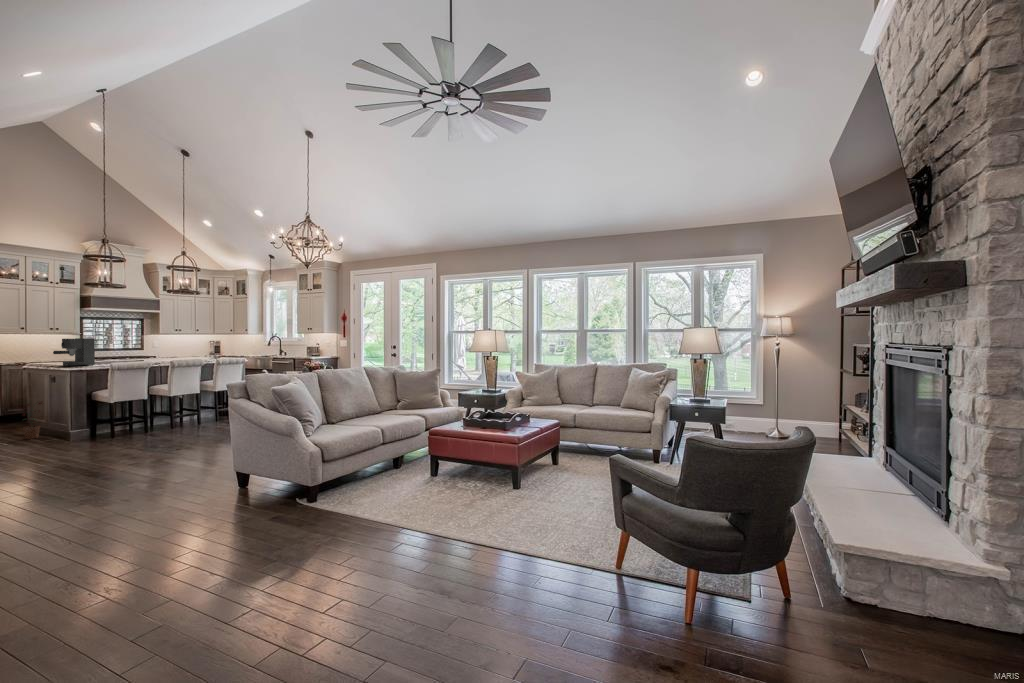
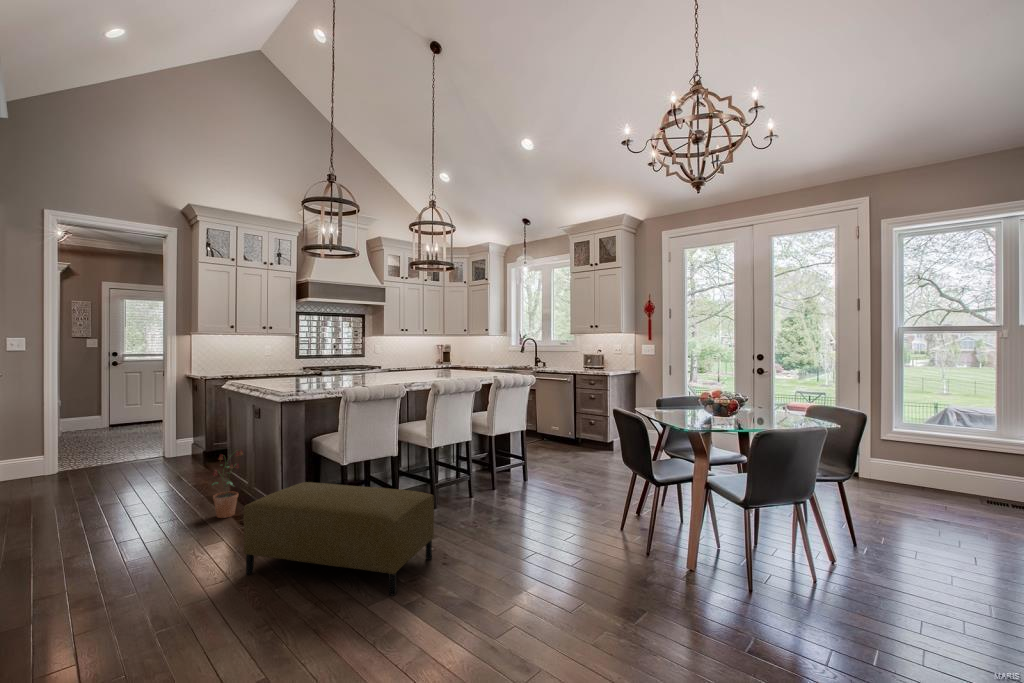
coffee maker: present [53,338,95,366] -> none [257,340,318,390]
ottoman: none [49,410,159,450] -> present [243,482,434,595]

